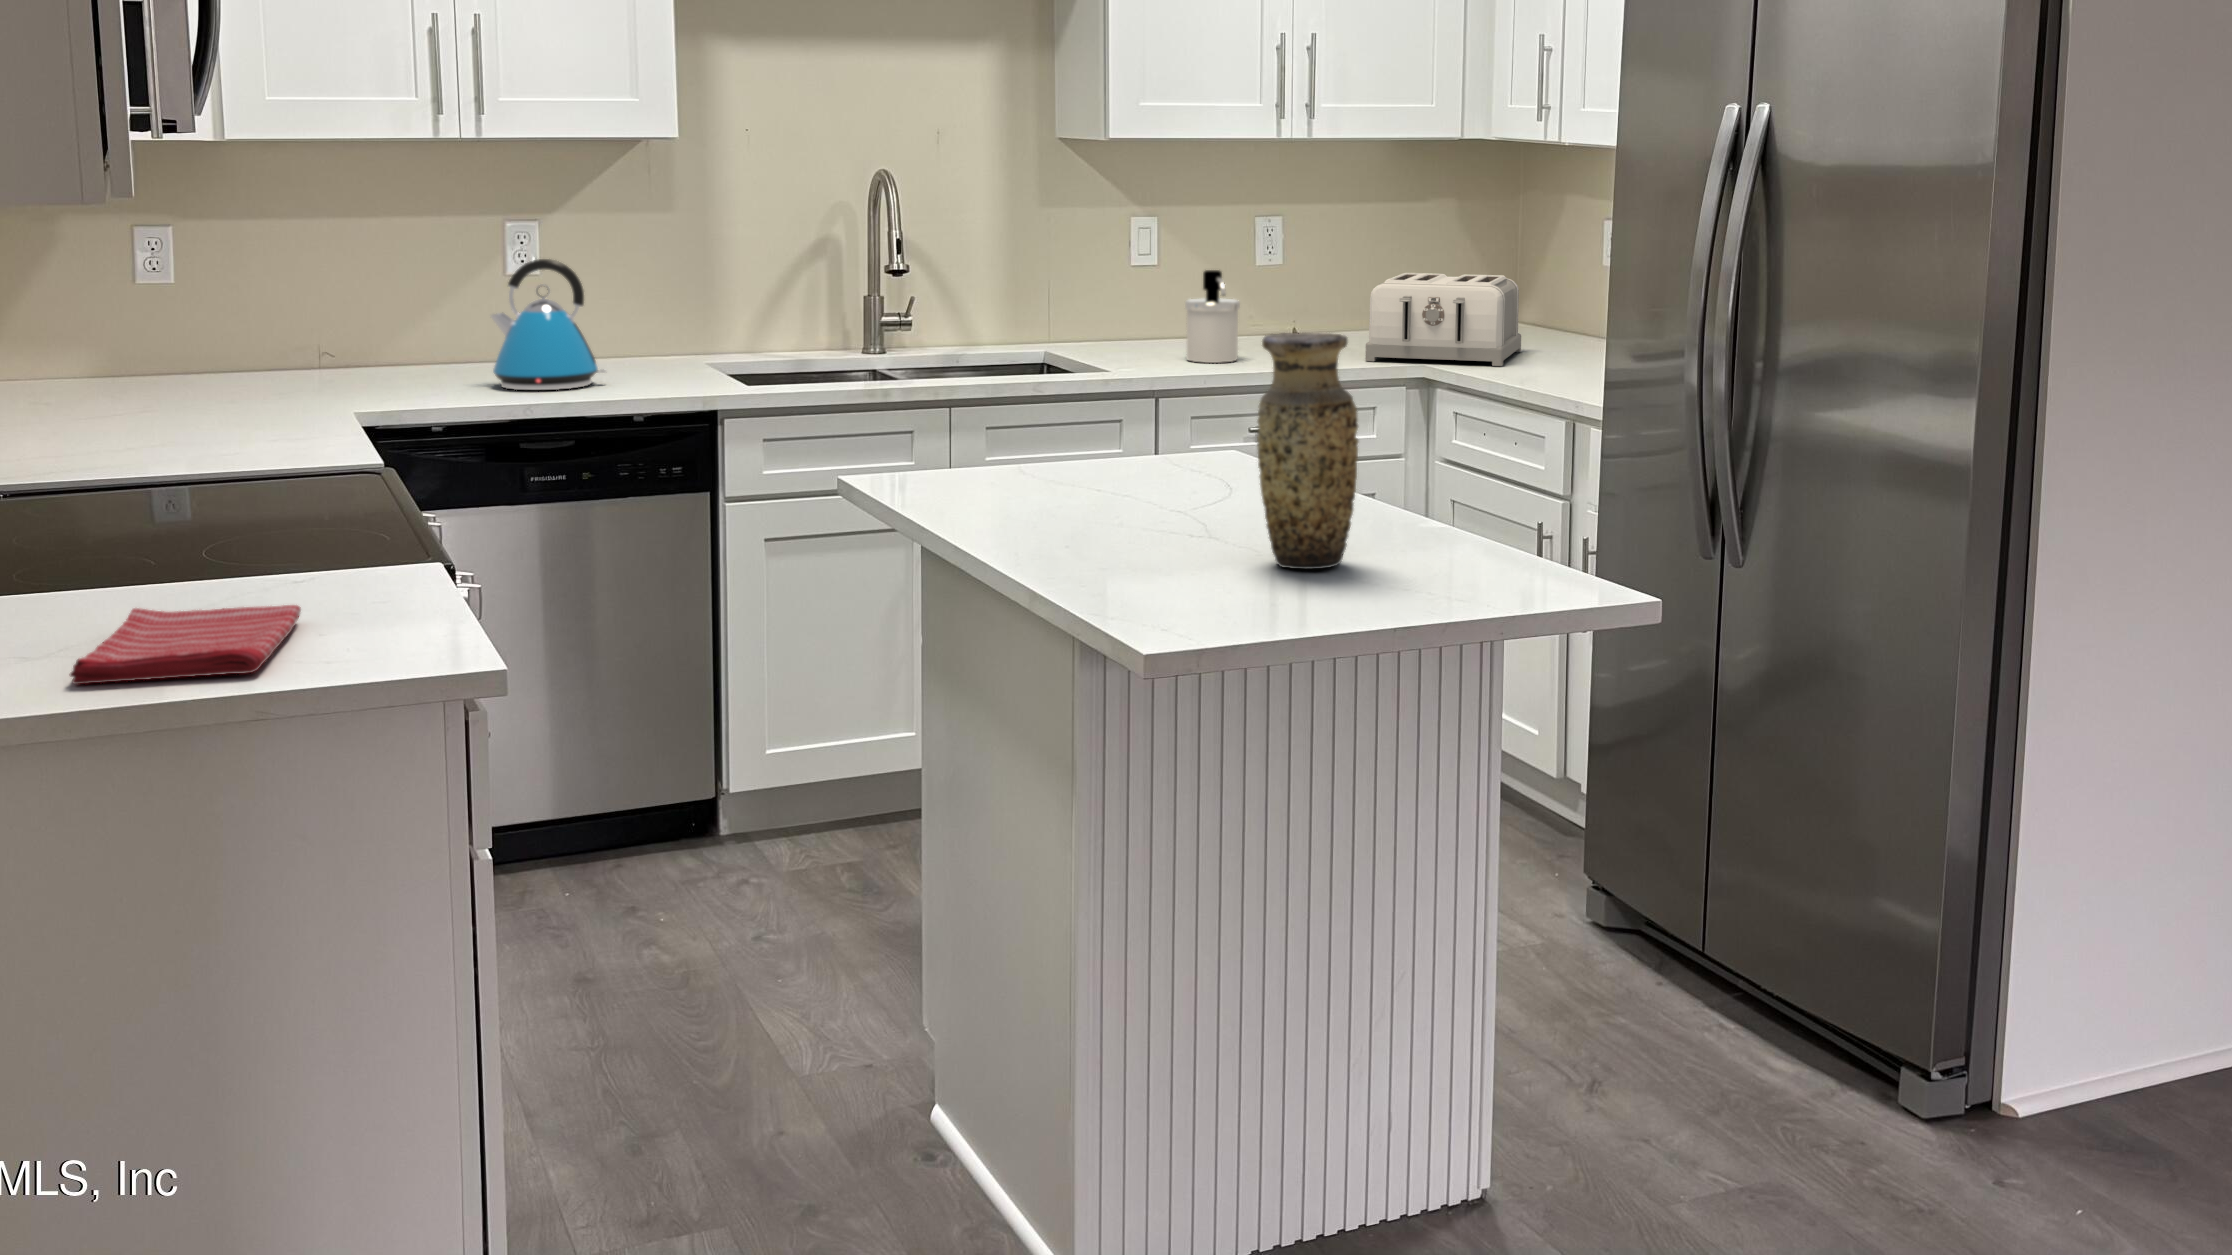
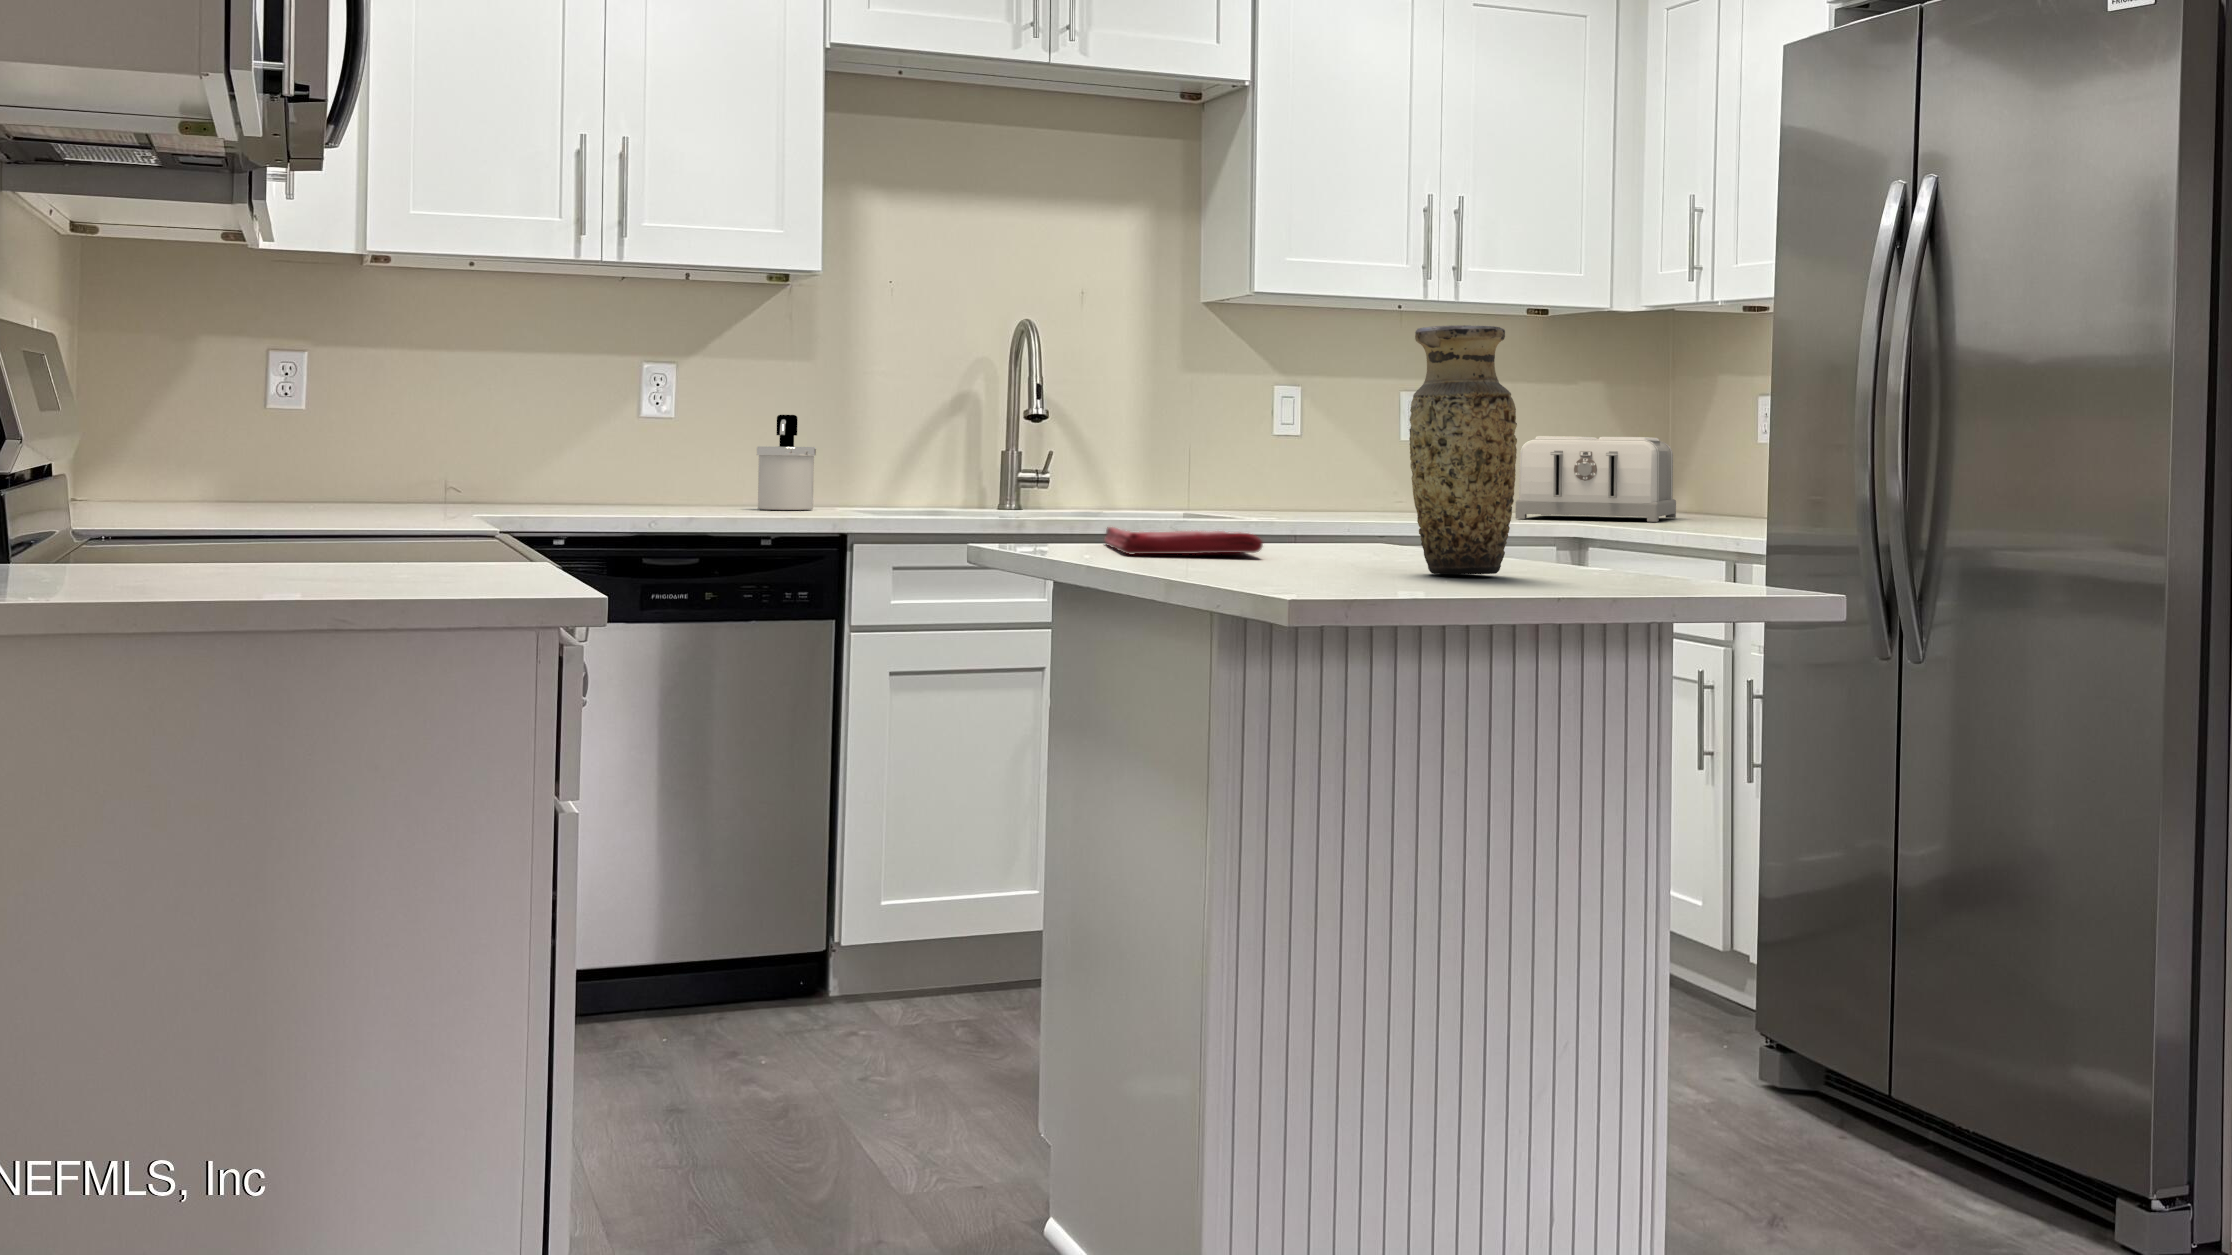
kettle: present [491,259,606,390] -> none [620,385,737,515]
soap dispenser: present [1185,270,1240,363] -> present [757,415,816,510]
dish towel: present [70,605,301,684] -> present [1105,527,1263,554]

